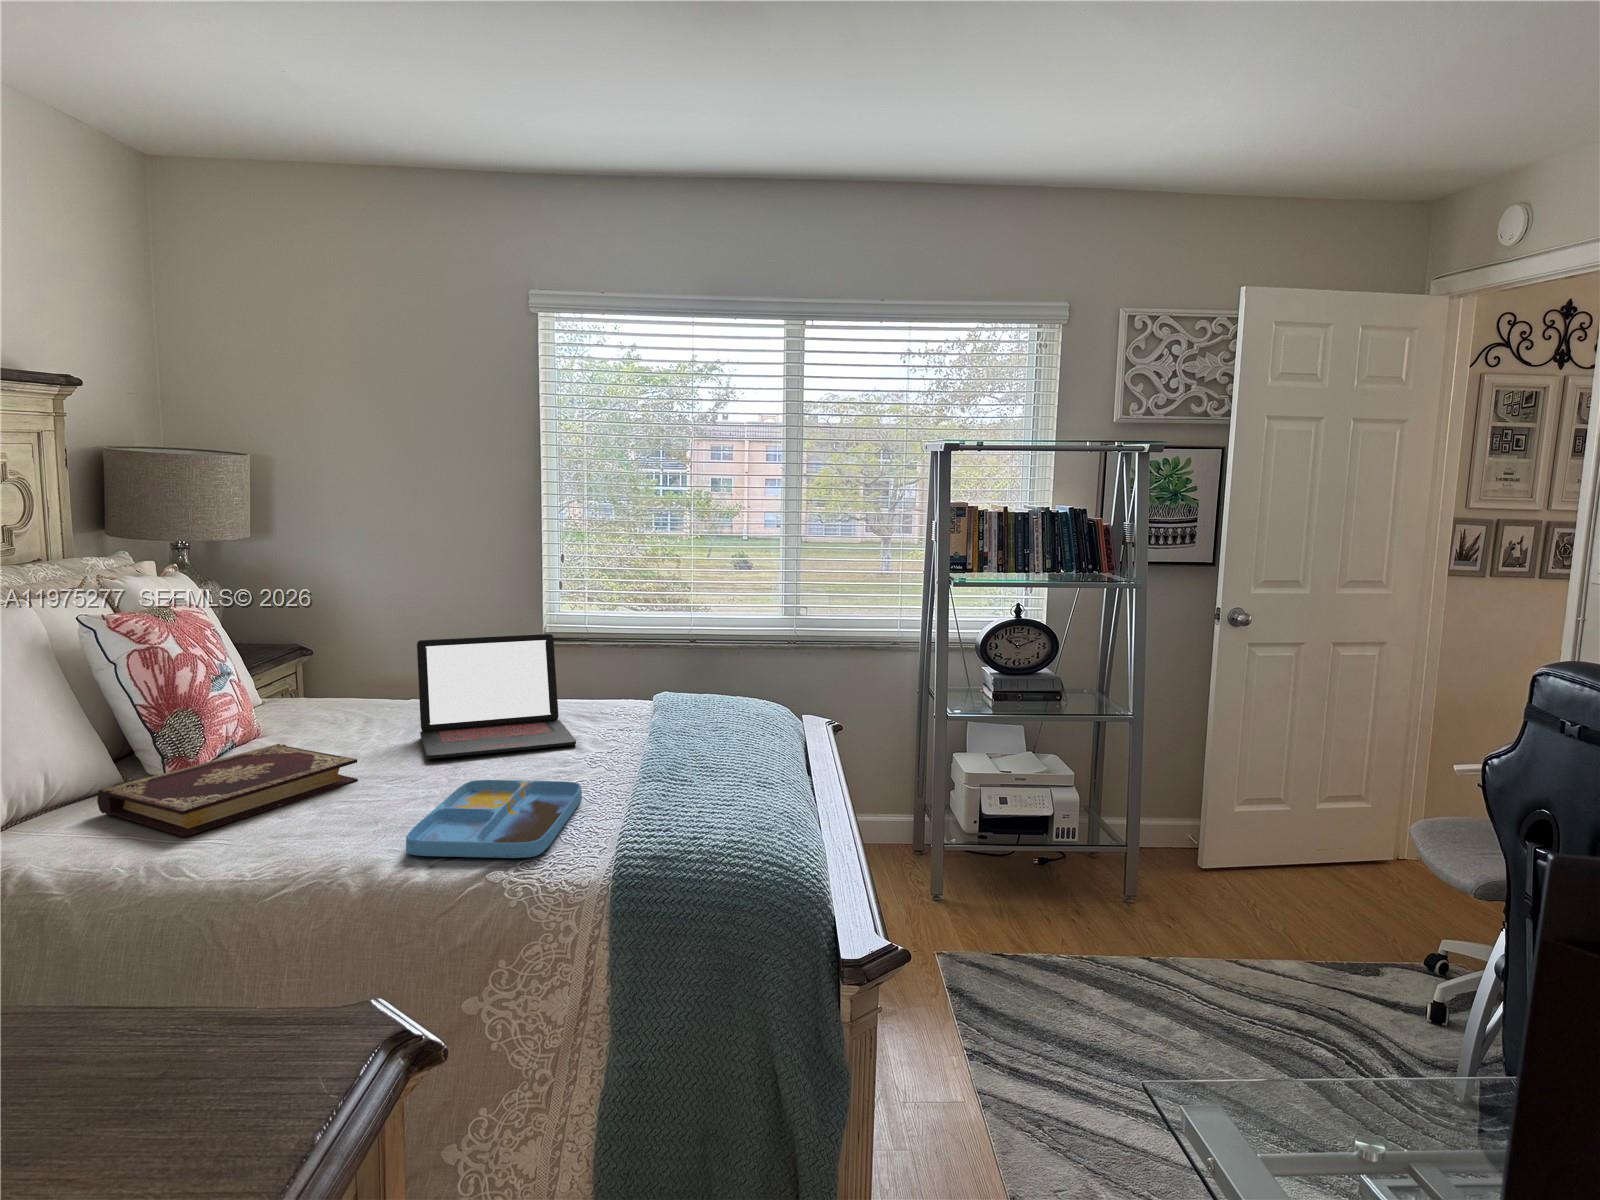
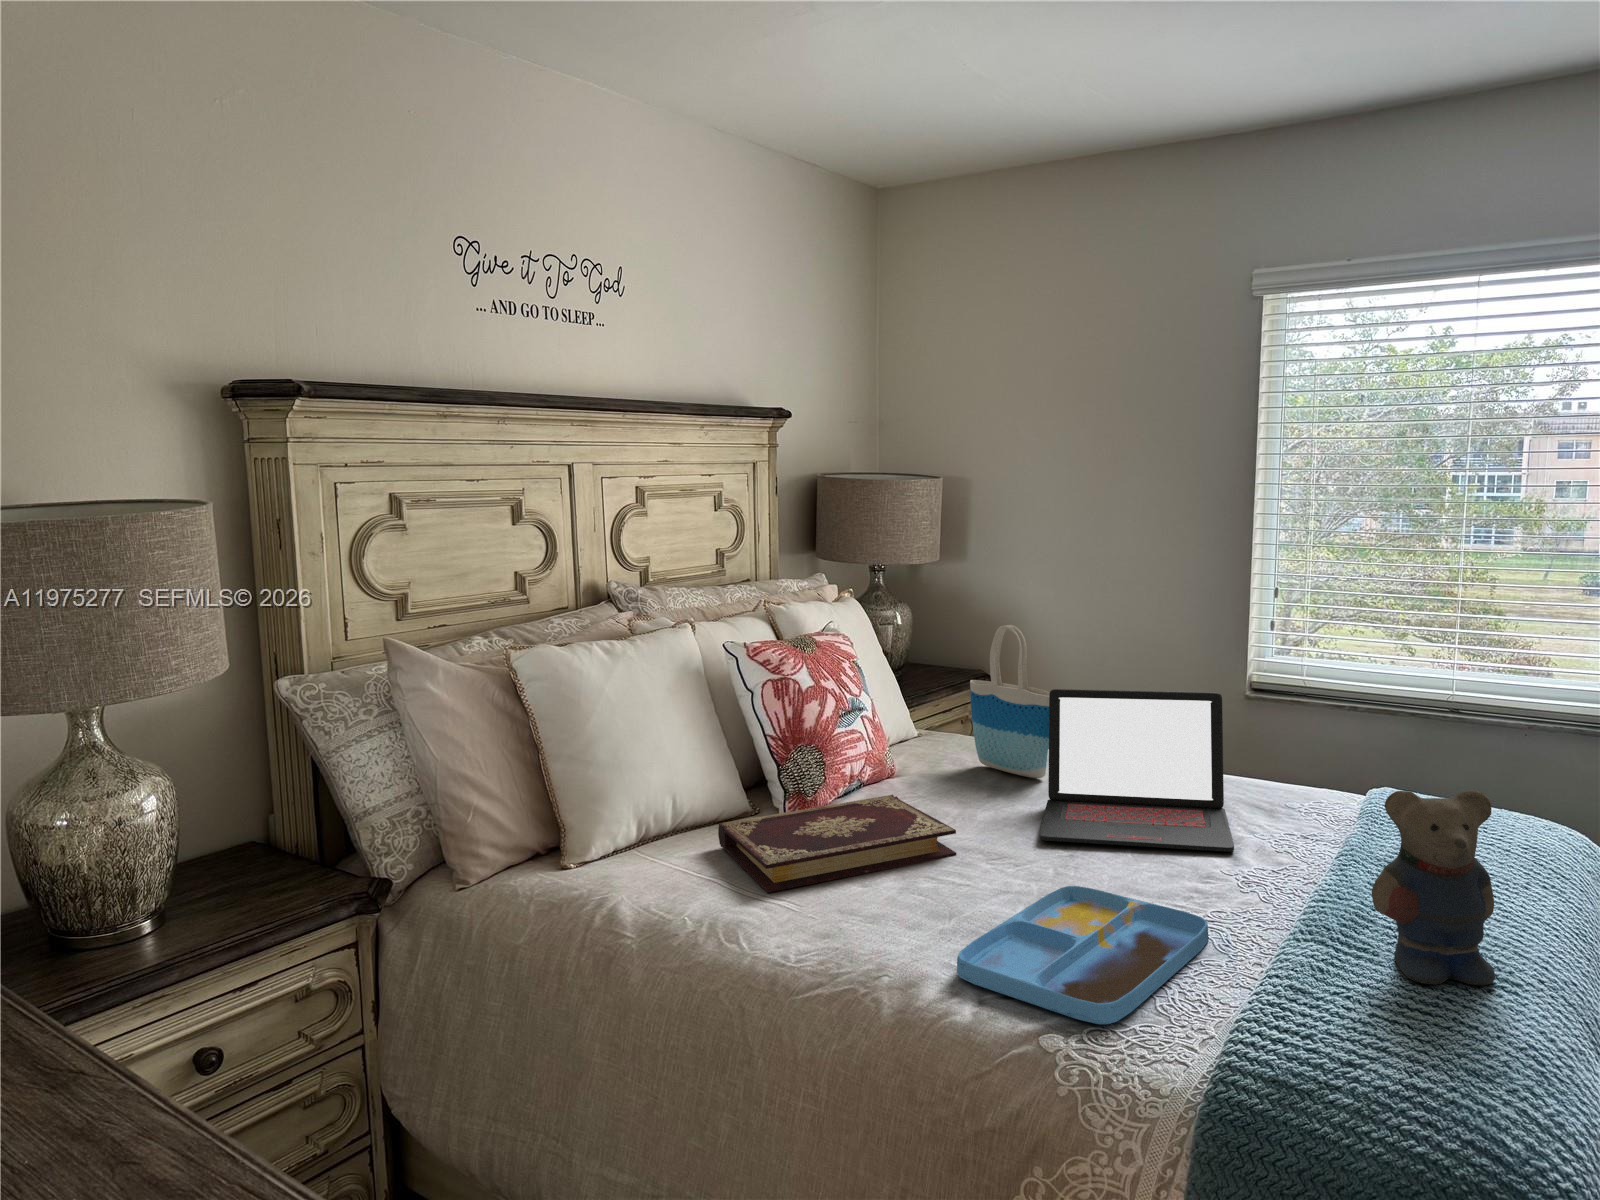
tote bag: none [331,590,417,720] -> present [970,625,1050,778]
teddy bear: none [687,667,755,791] -> present [1372,790,1495,985]

